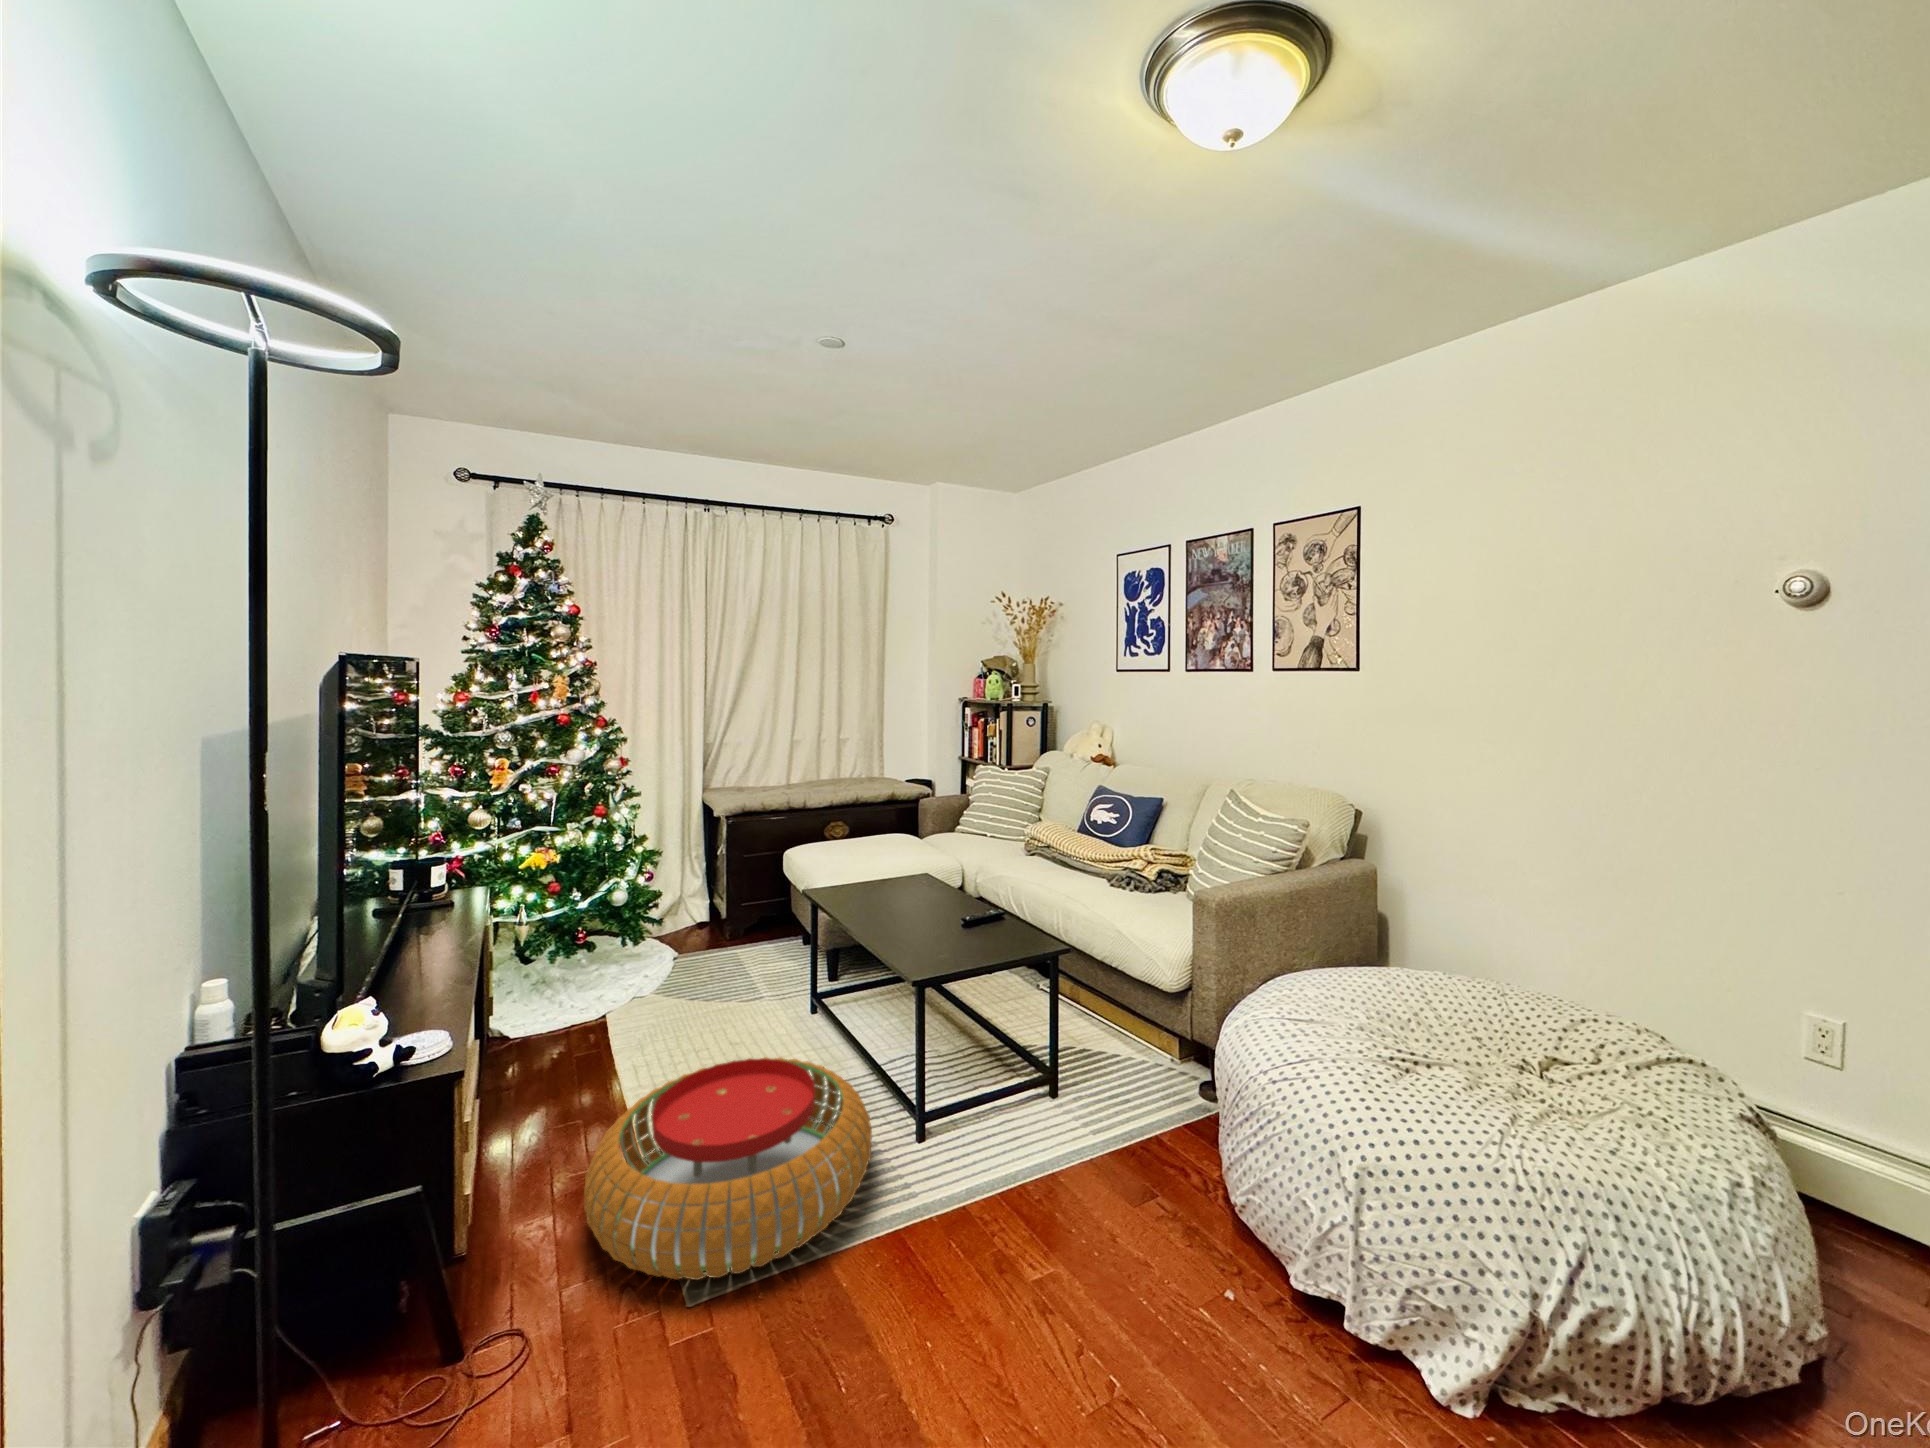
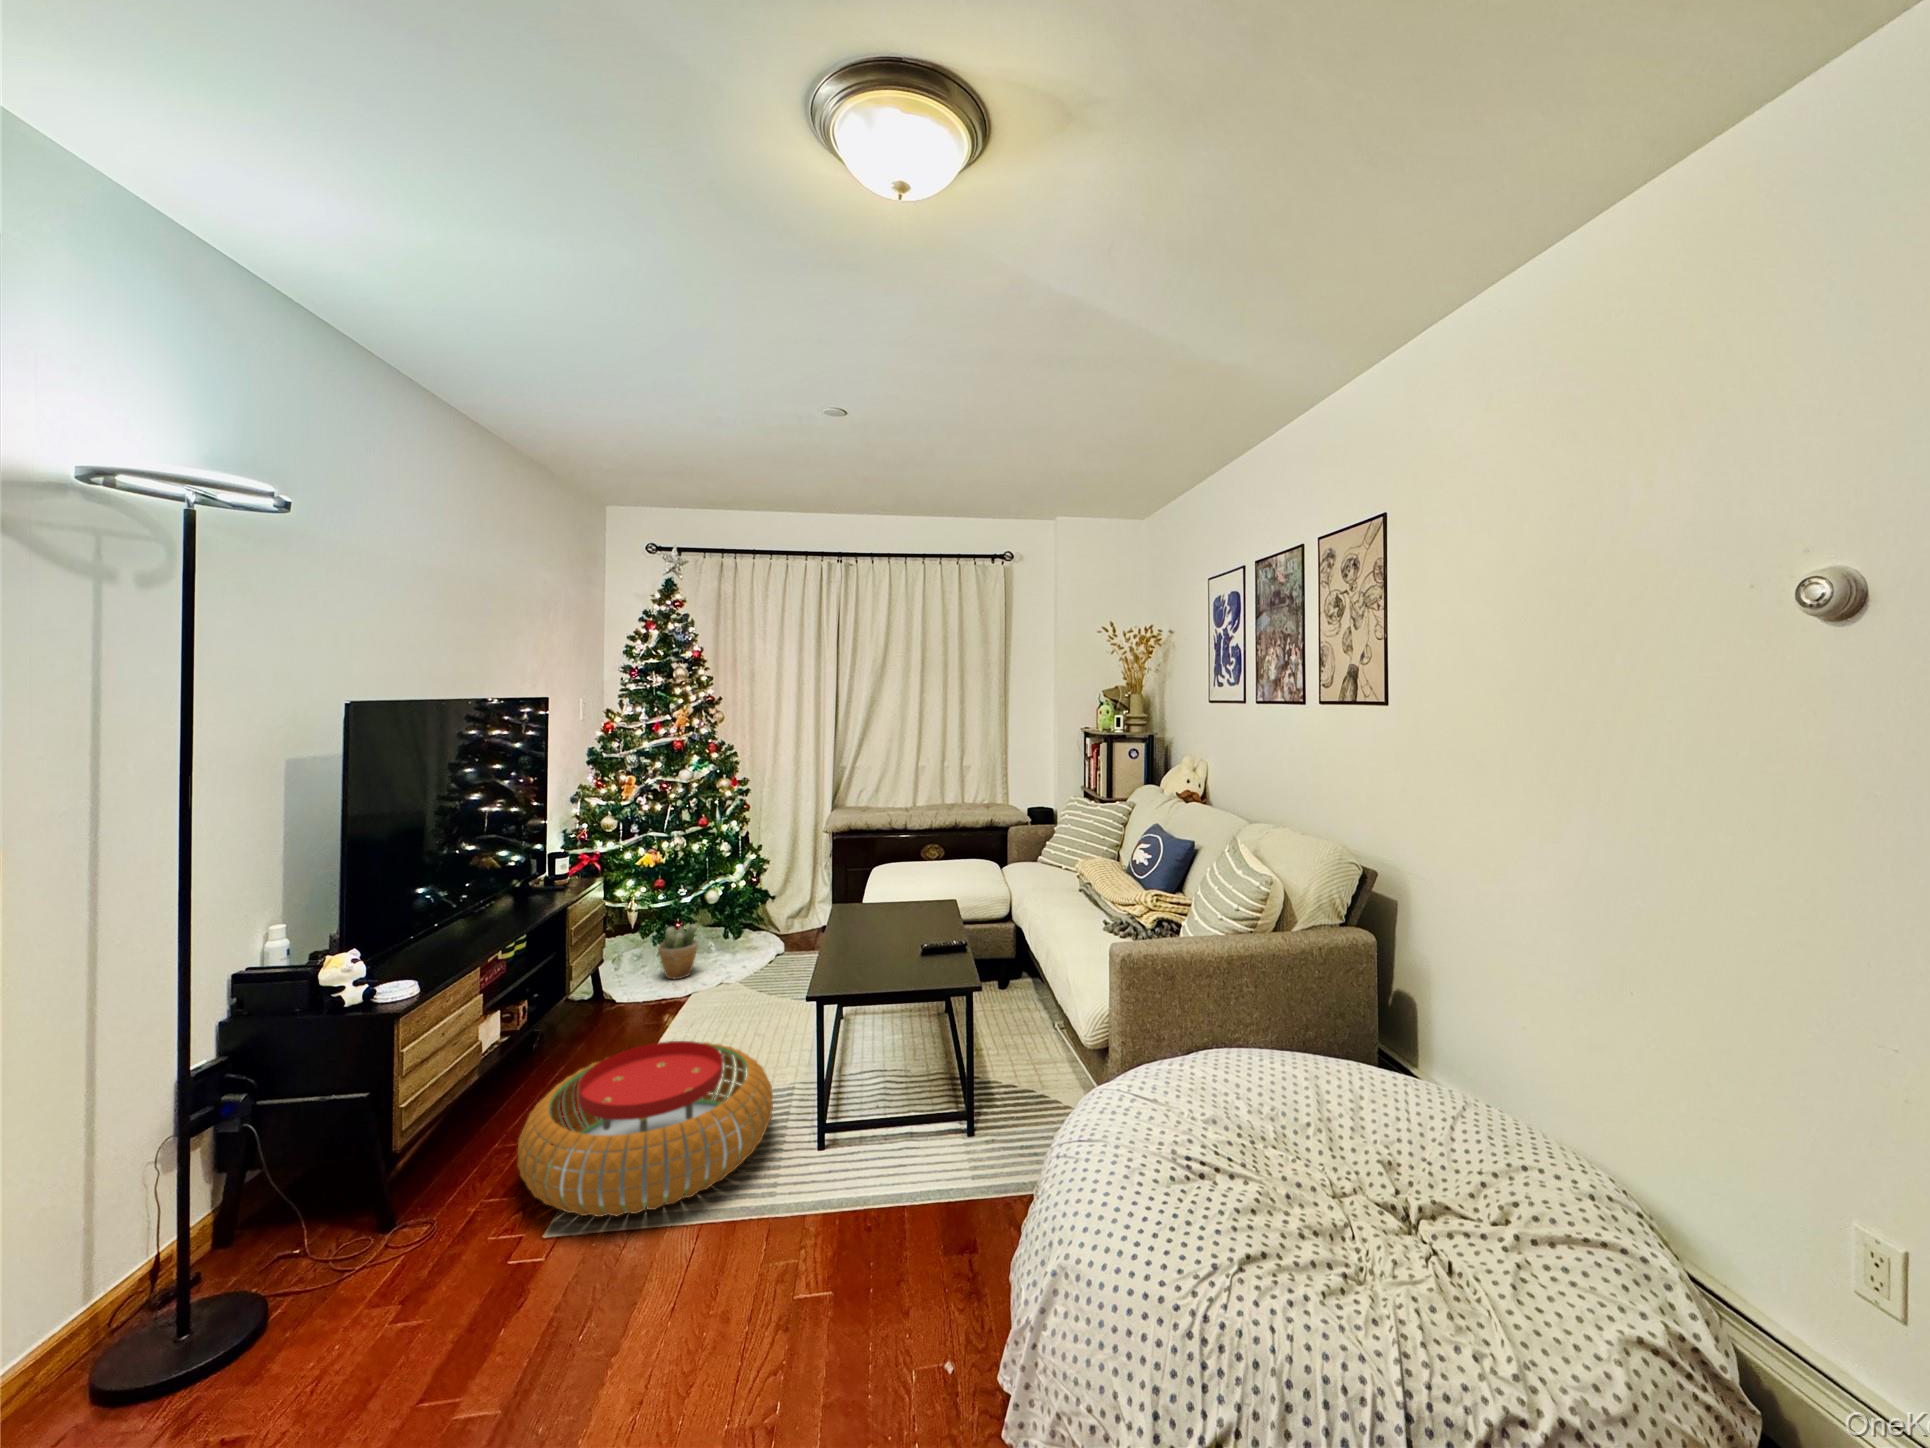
potted plant: none [545,936,597,1005] -> present [658,924,698,979]

